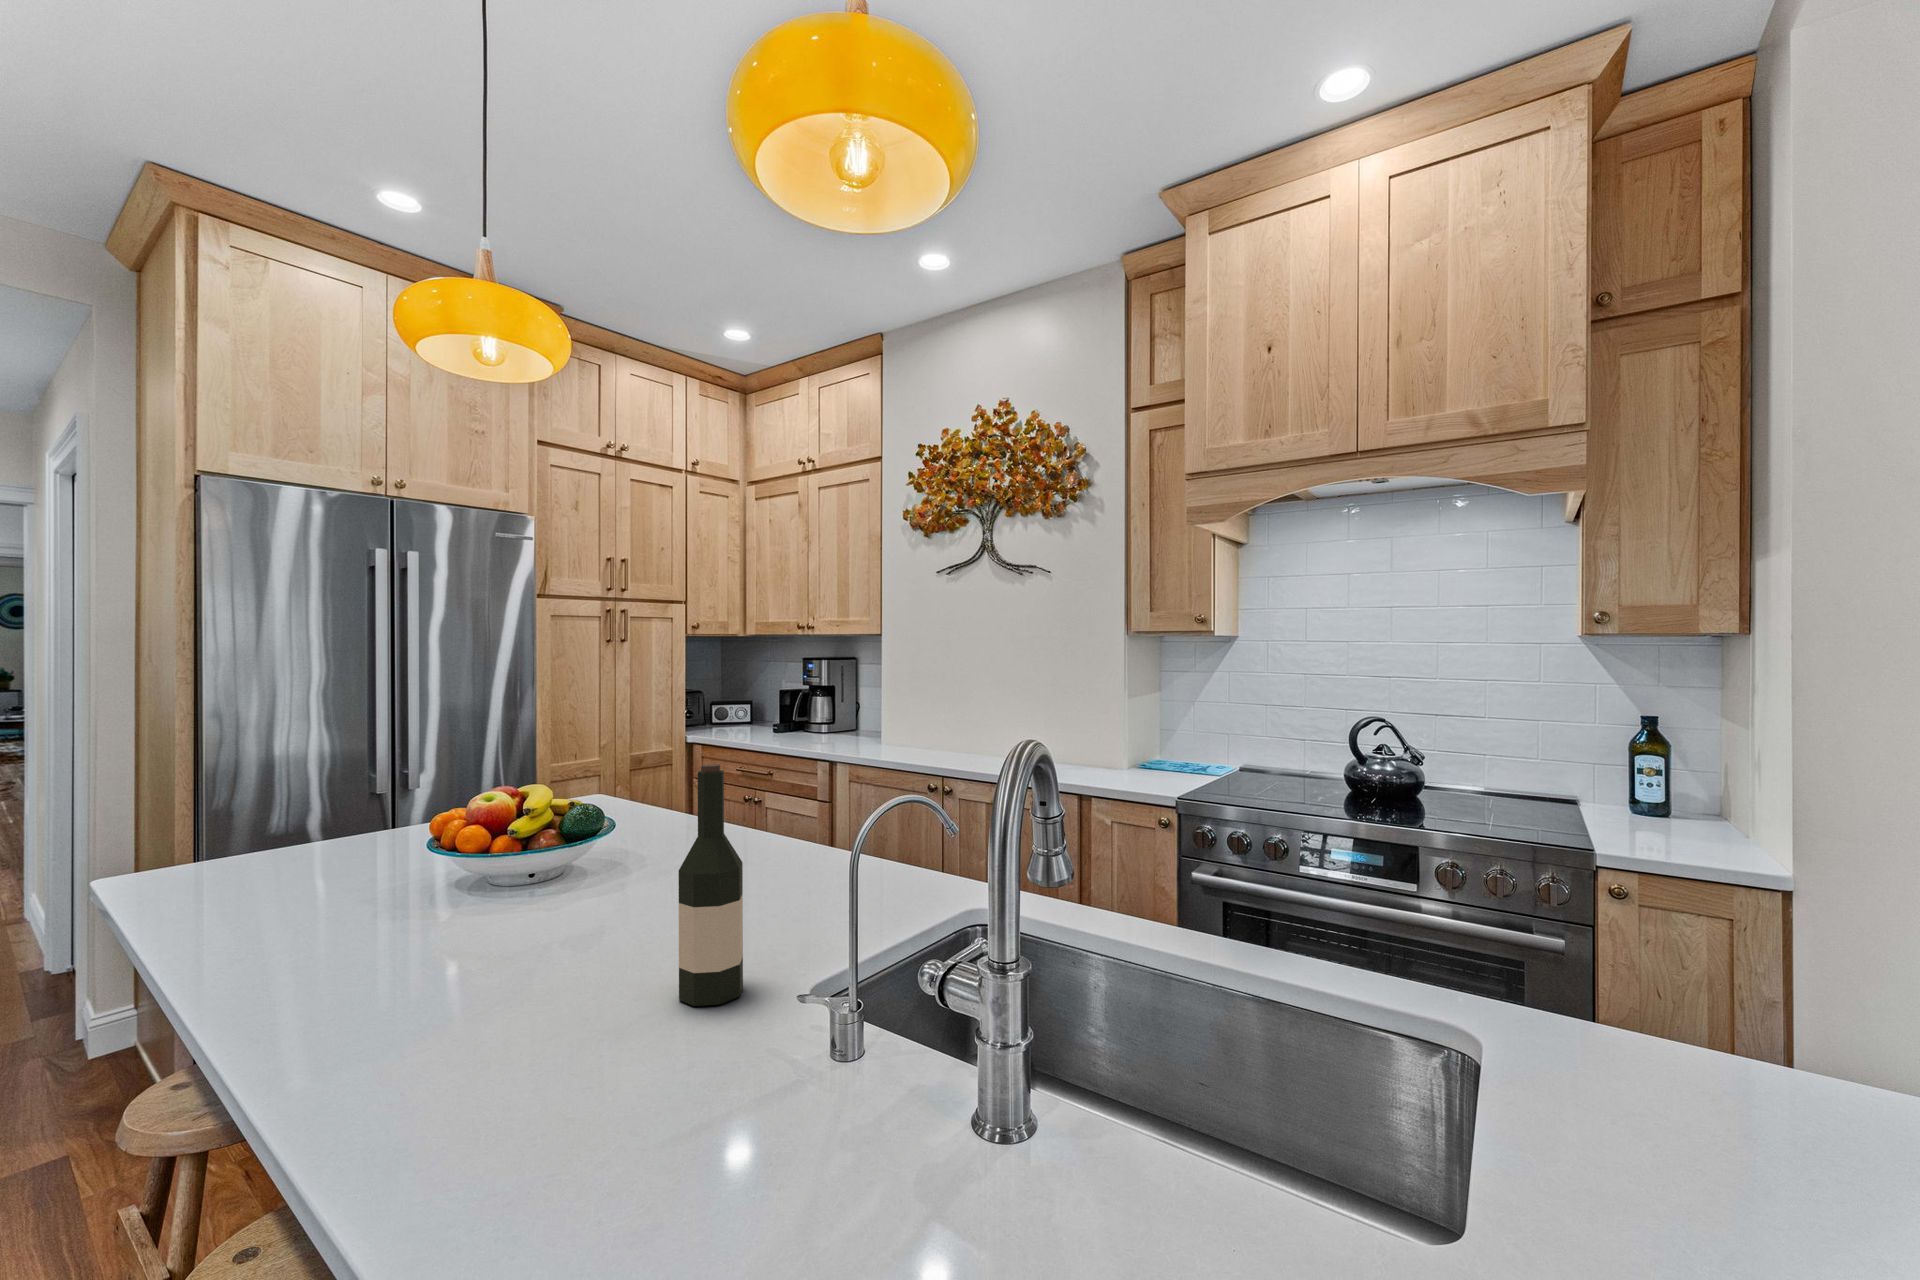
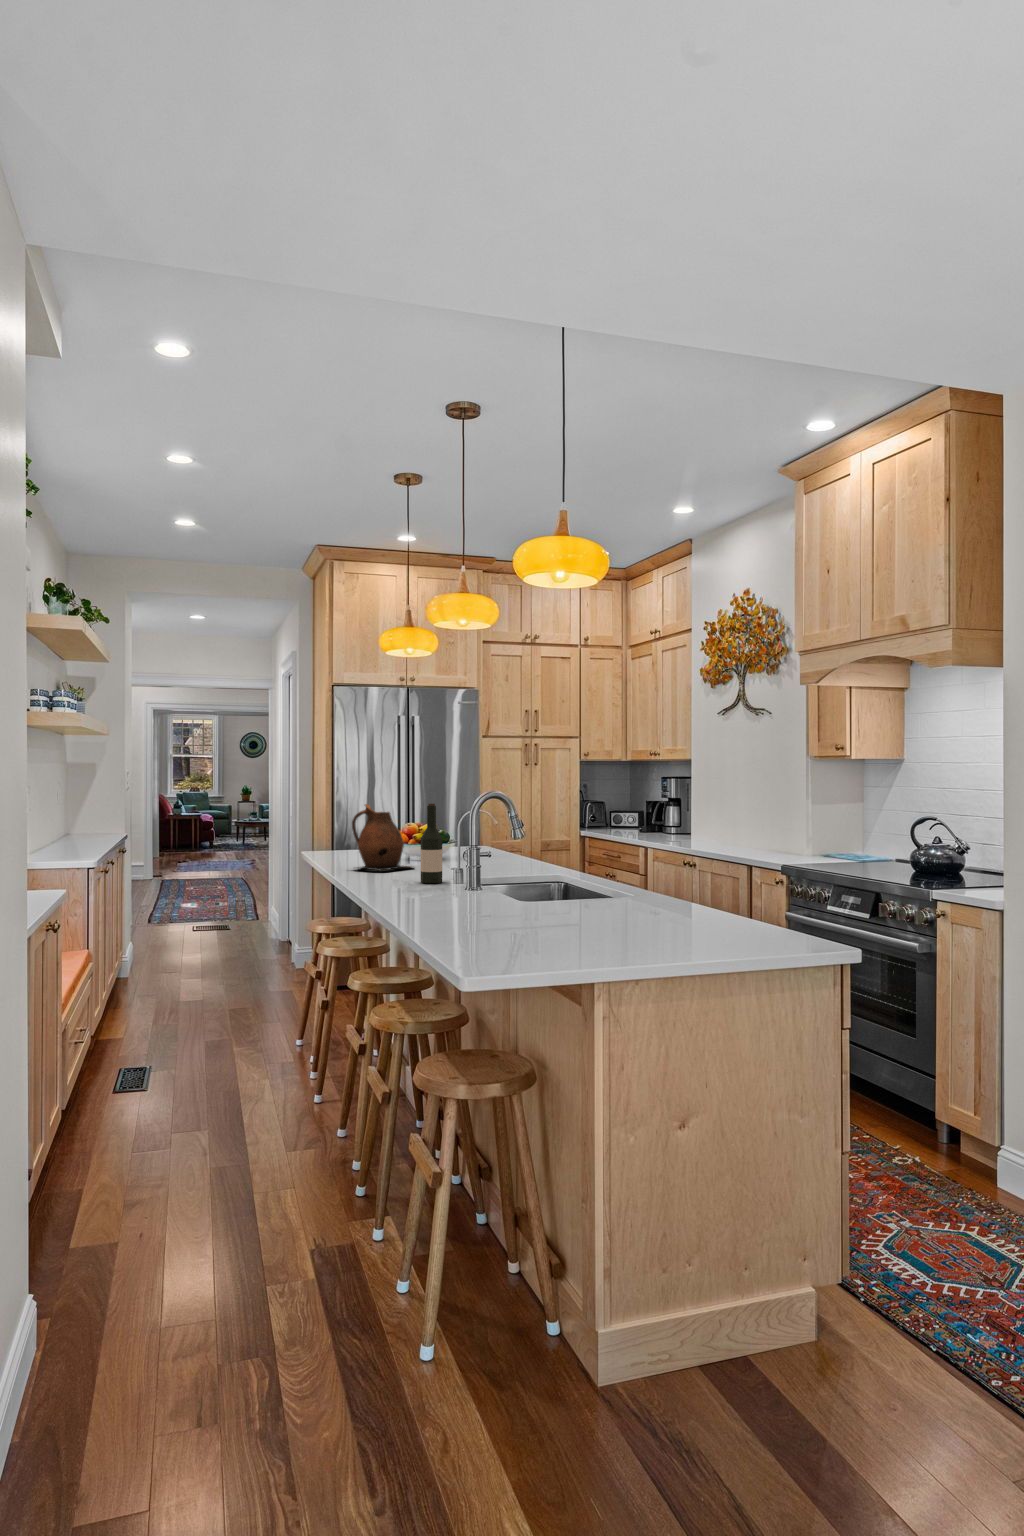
ceramic pitcher: none [368,753,556,945] -> present [352,804,411,871]

